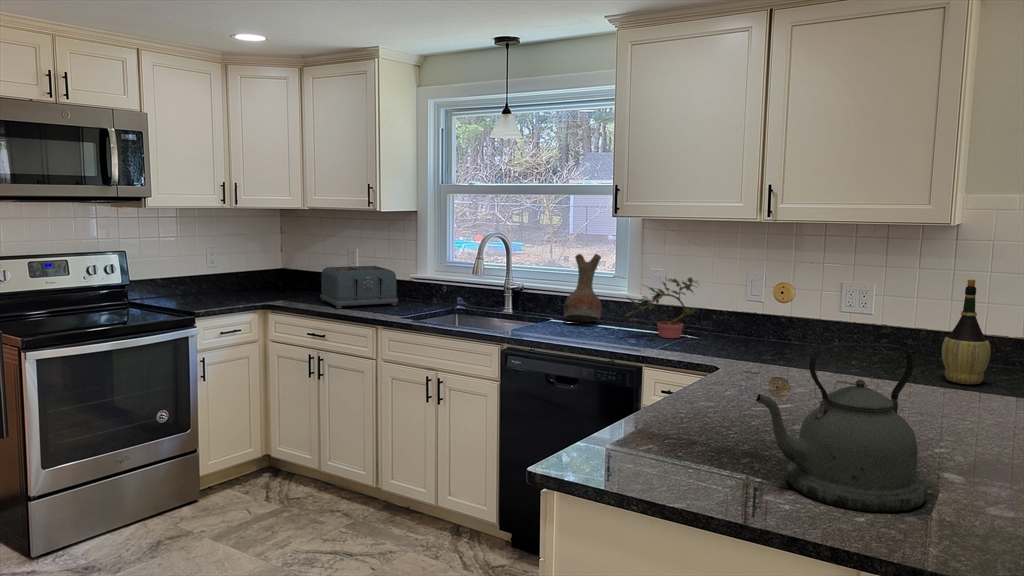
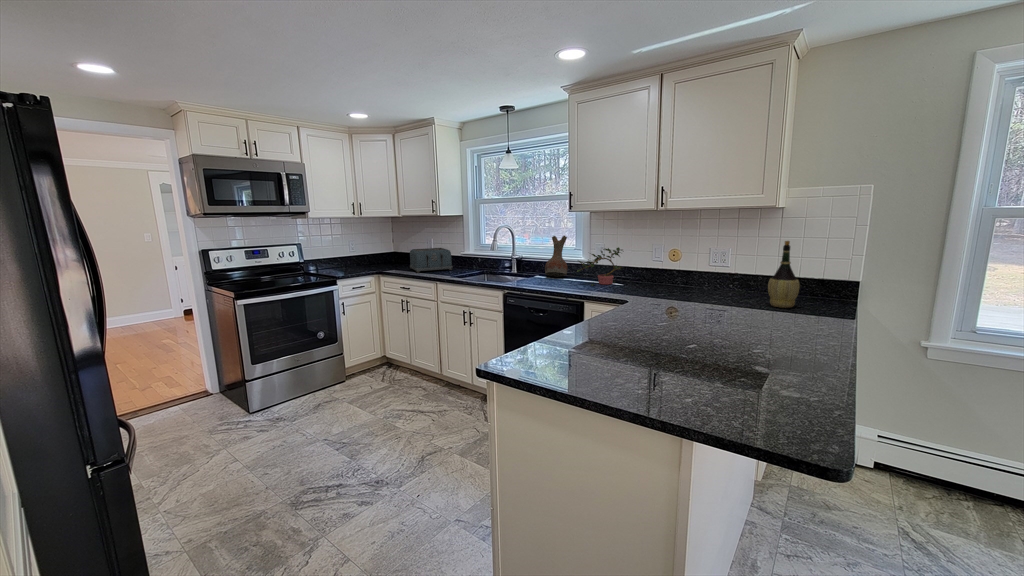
kettle: present [756,344,927,512] -> none [609,279,723,388]

